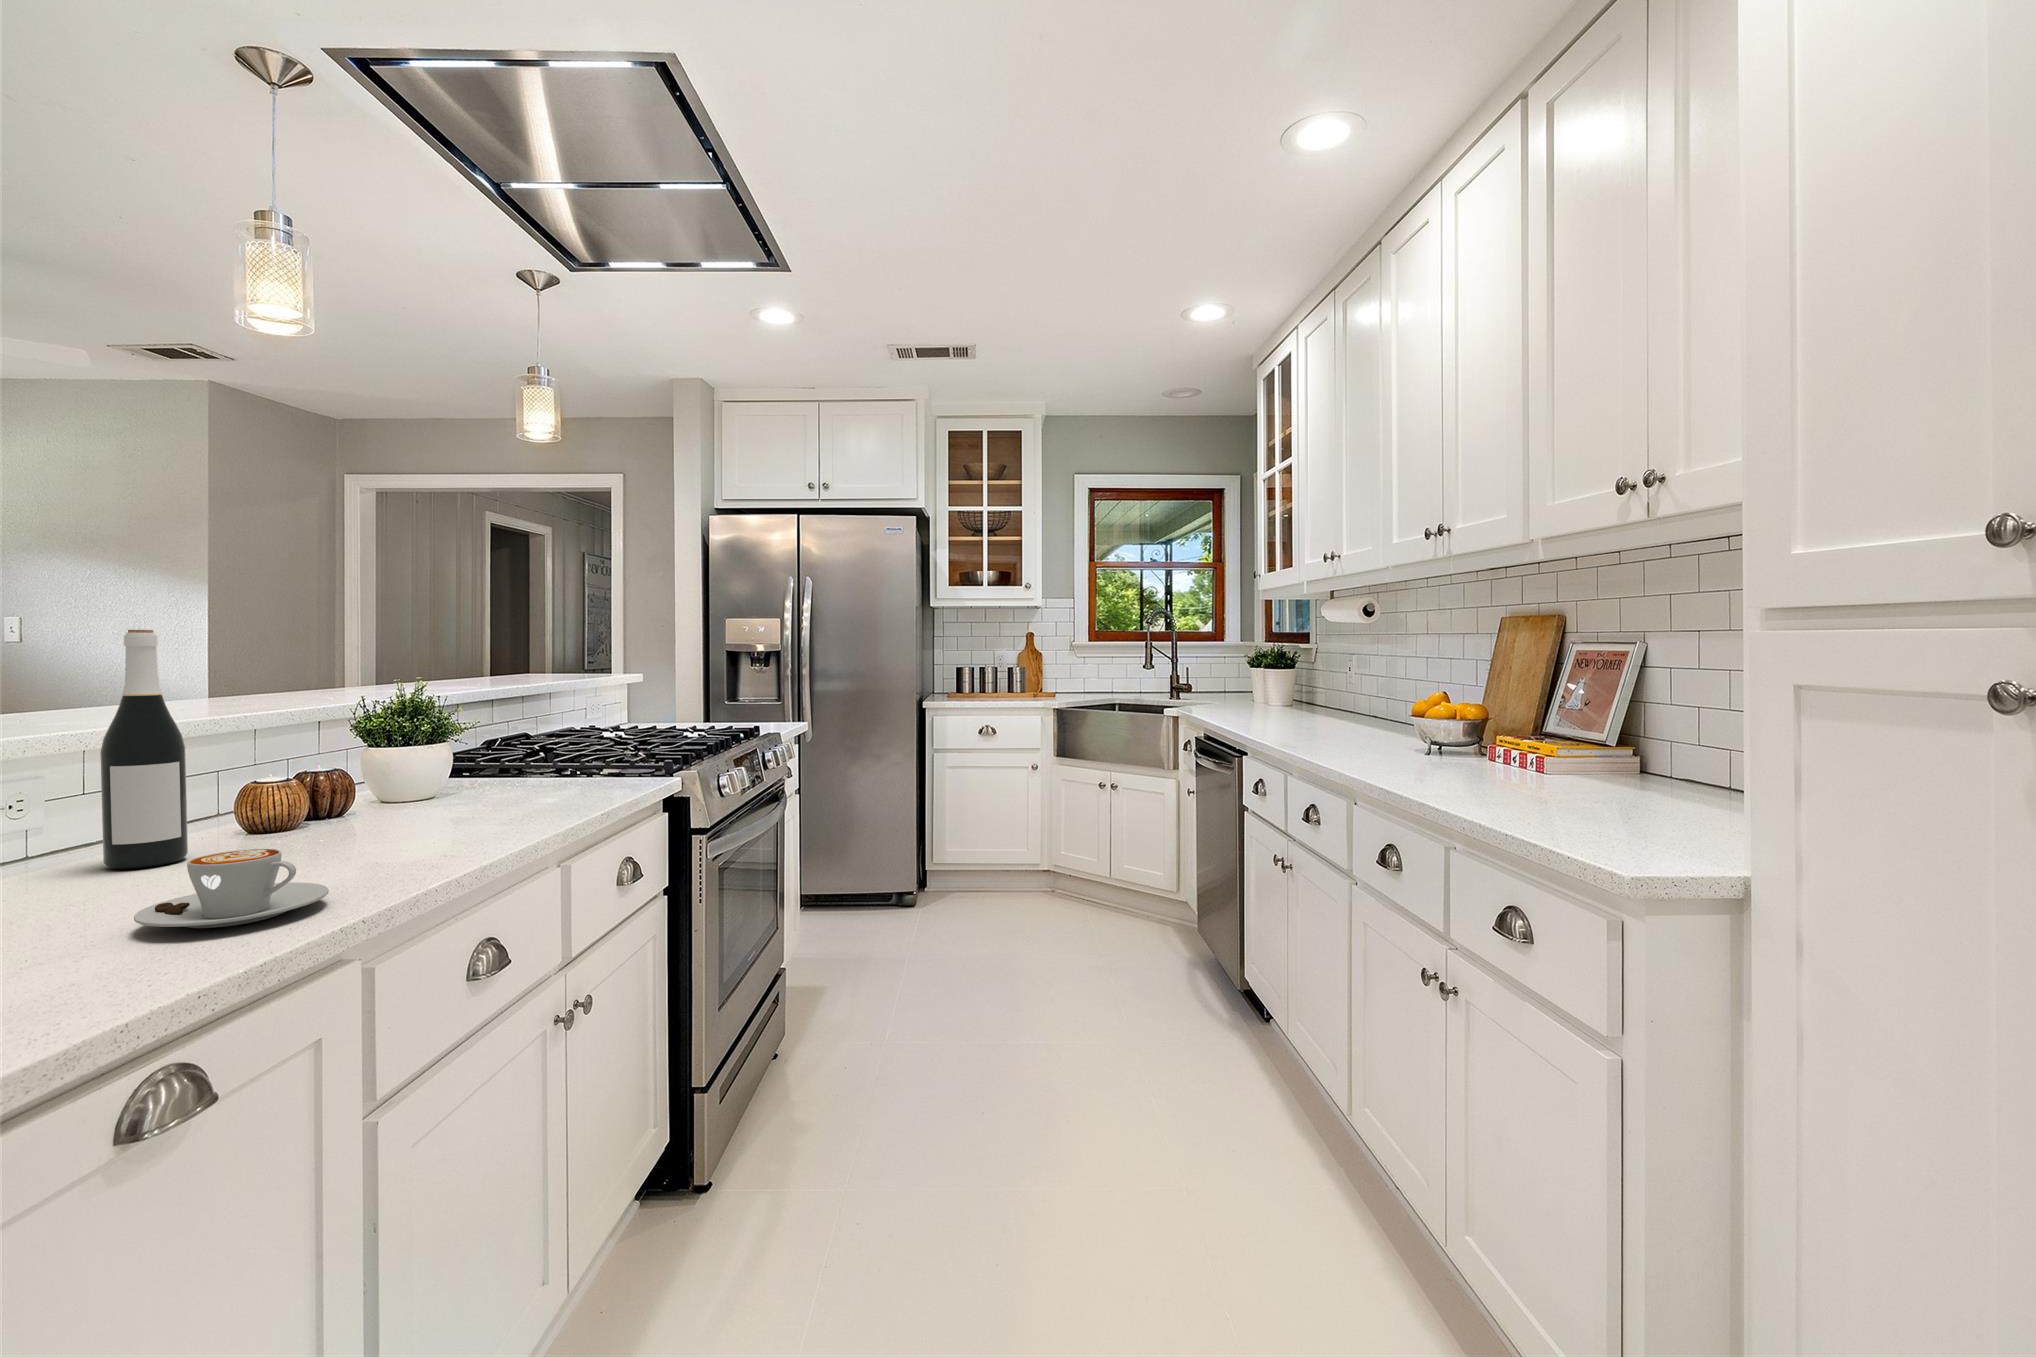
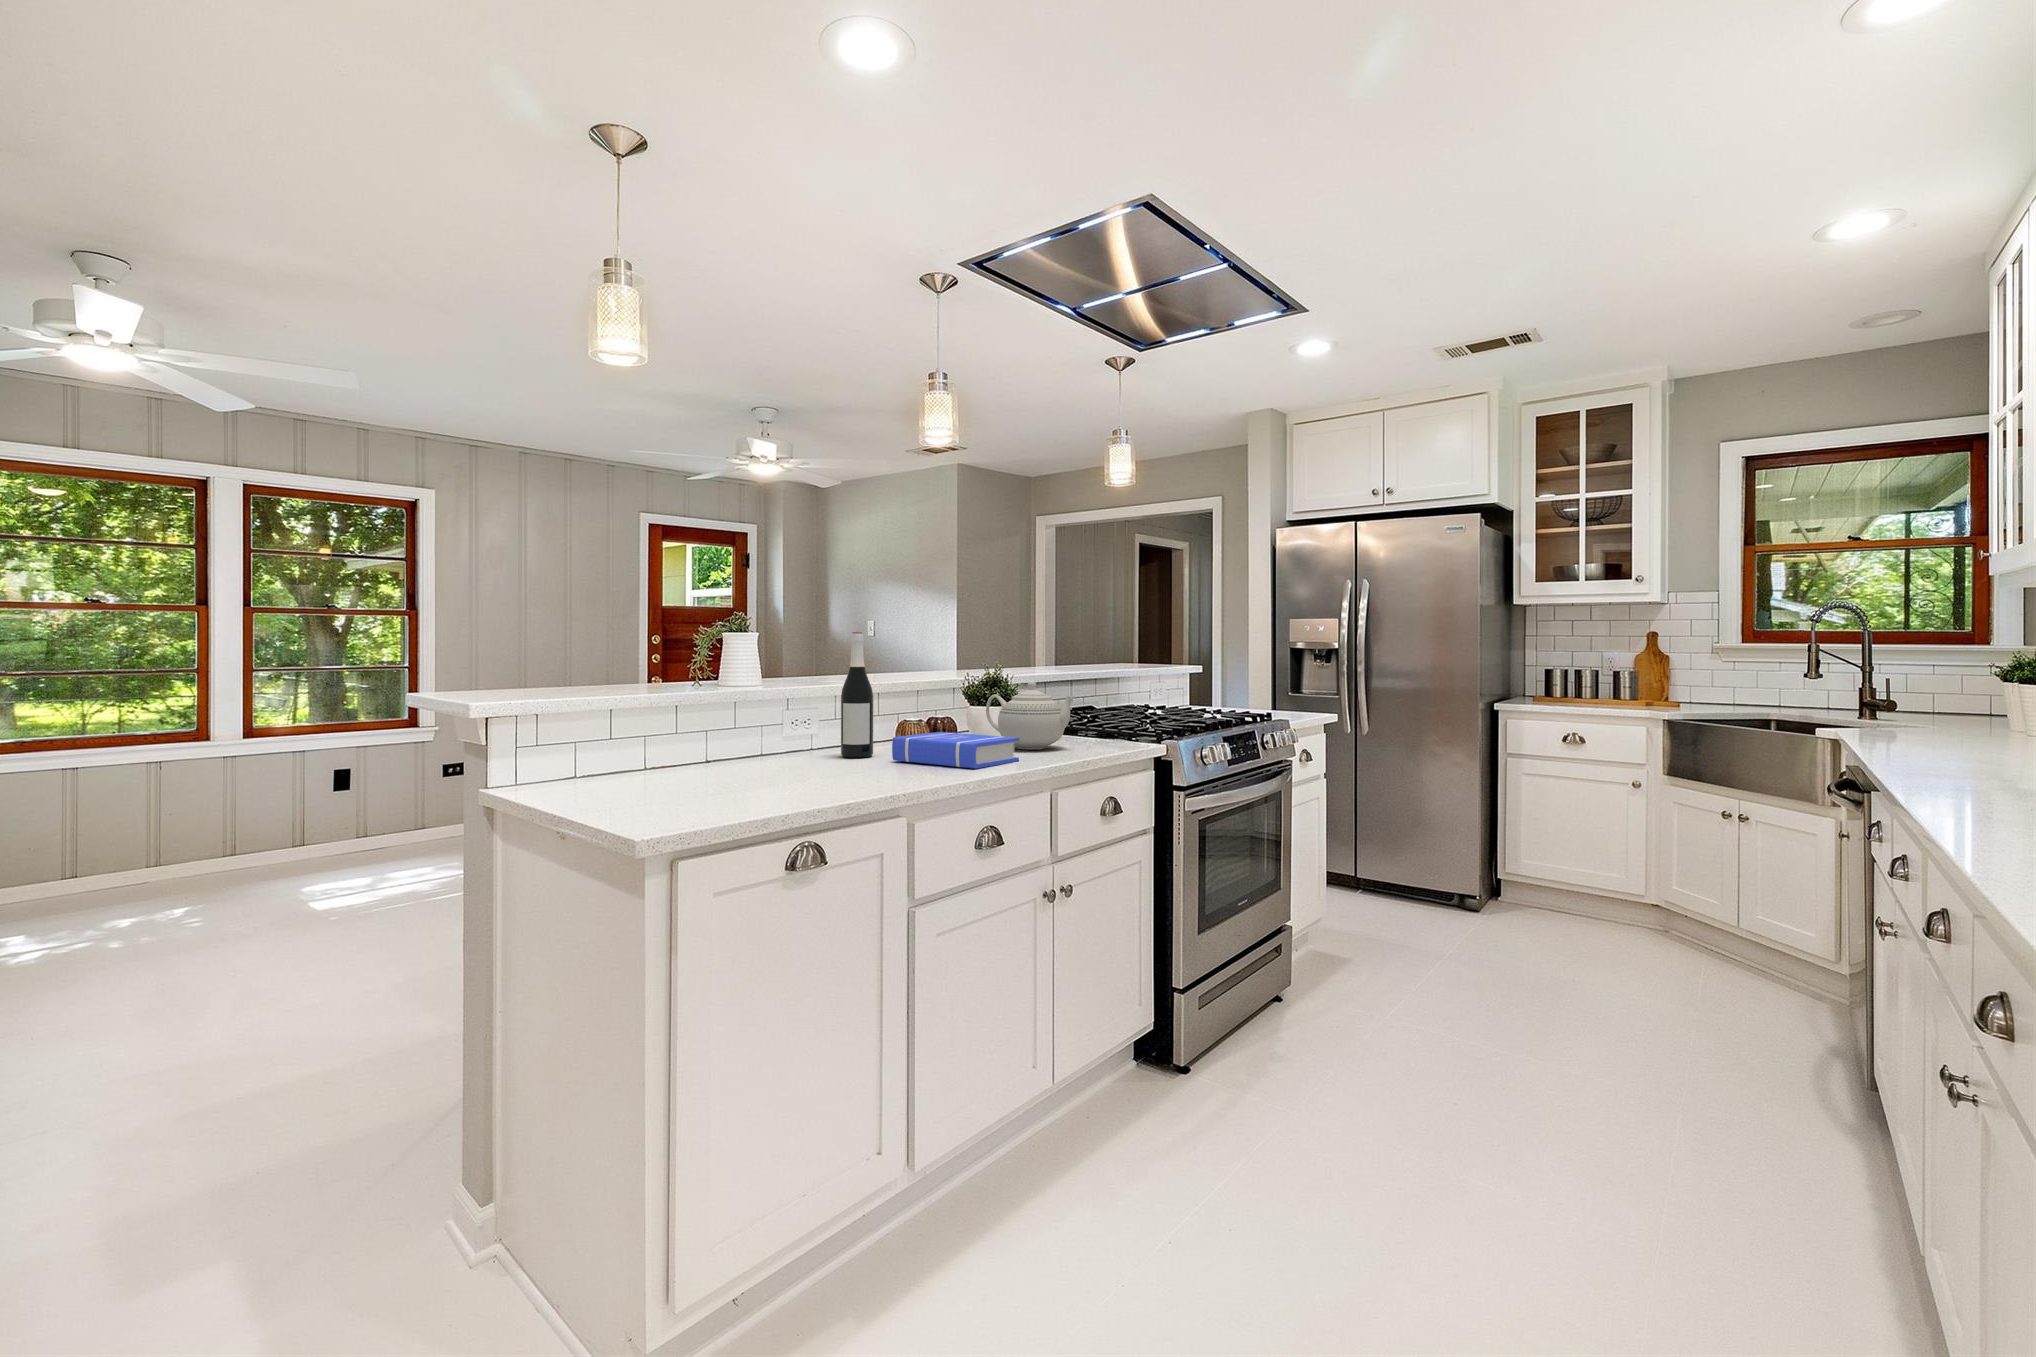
teapot: none [409,706,570,808] -> present [986,682,1074,750]
book: none [251,795,509,862] -> present [892,732,1019,769]
coffee cup: present [134,849,329,928] -> none [827,746,903,782]

